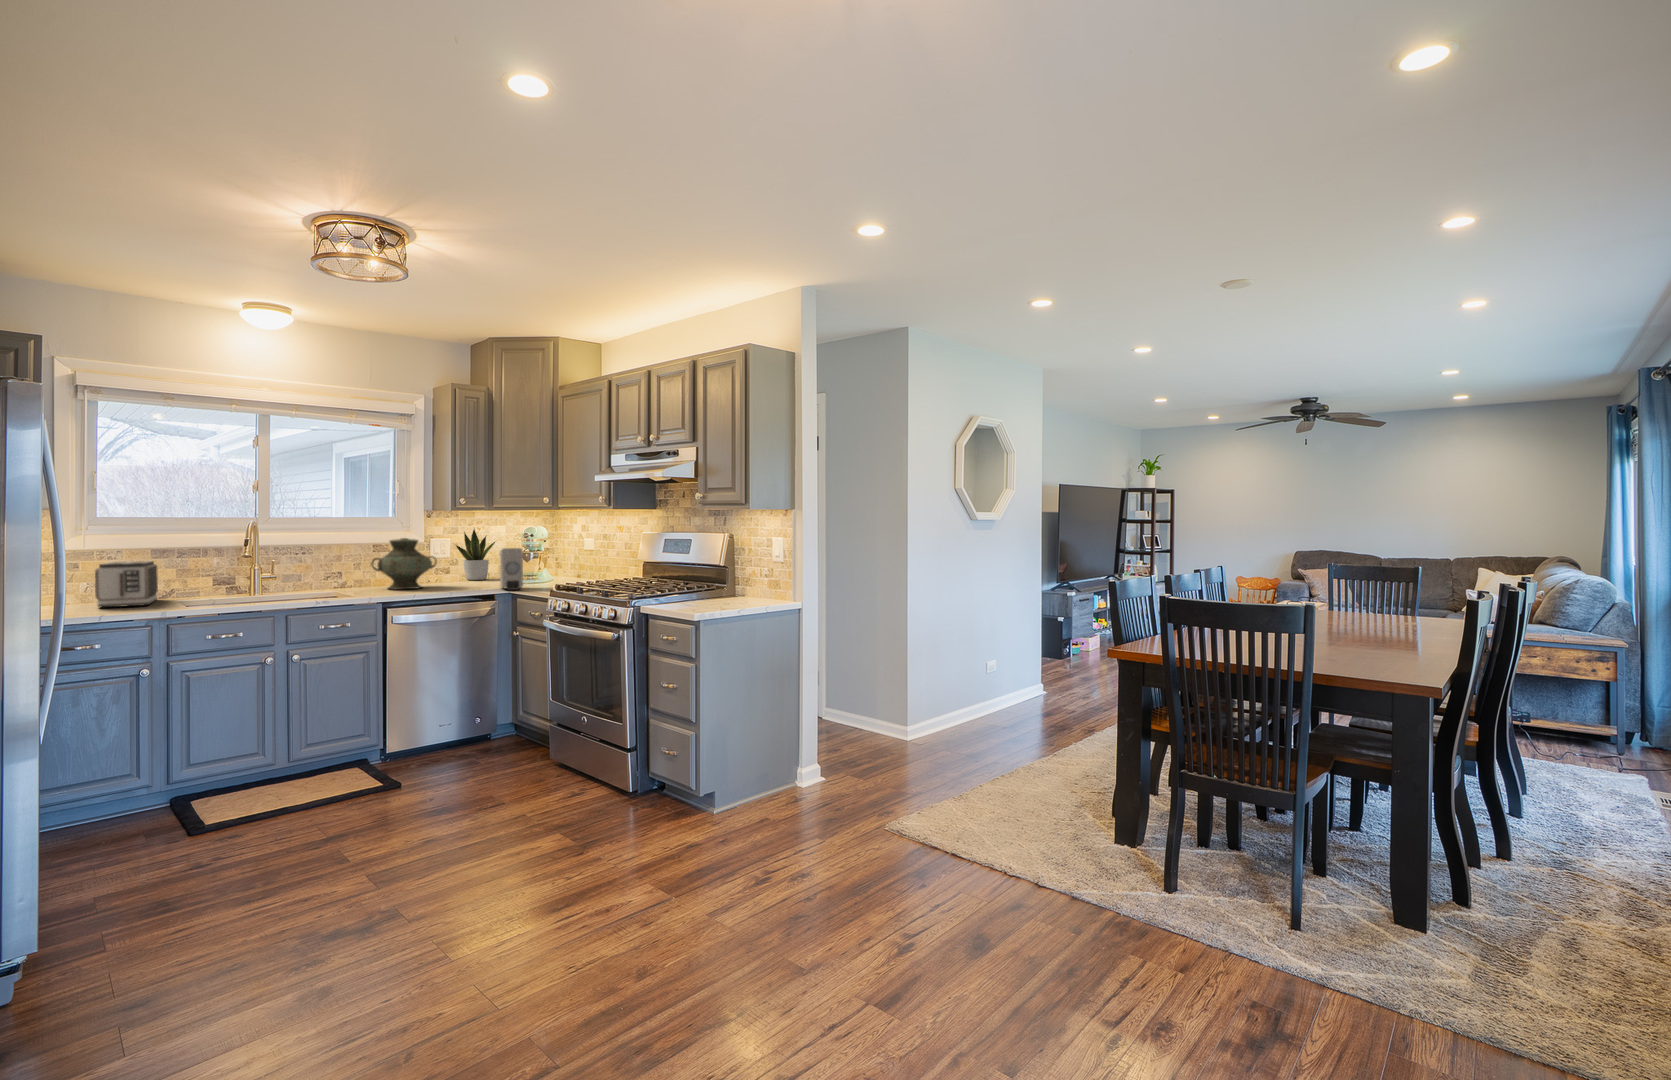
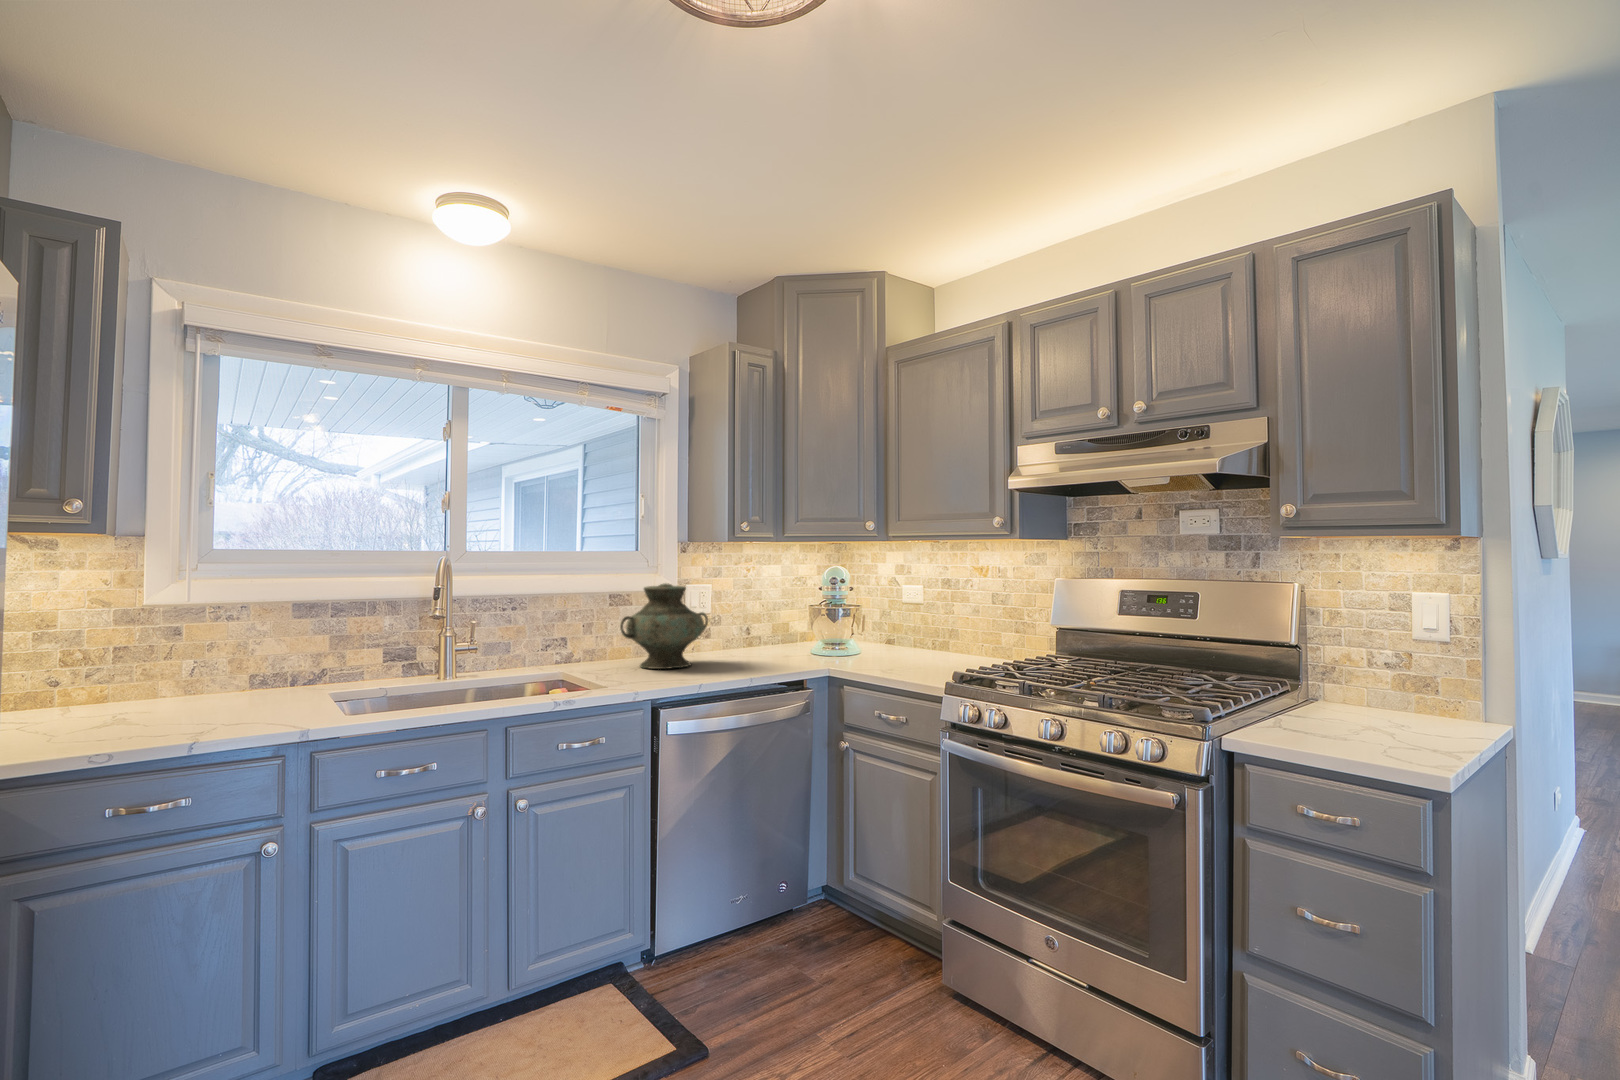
potted plant: present [456,529,495,580] -> none [720,566,778,649]
soap dispenser: present [500,548,523,590] -> none [811,600,857,672]
toaster: present [95,561,158,607] -> none [193,624,300,713]

